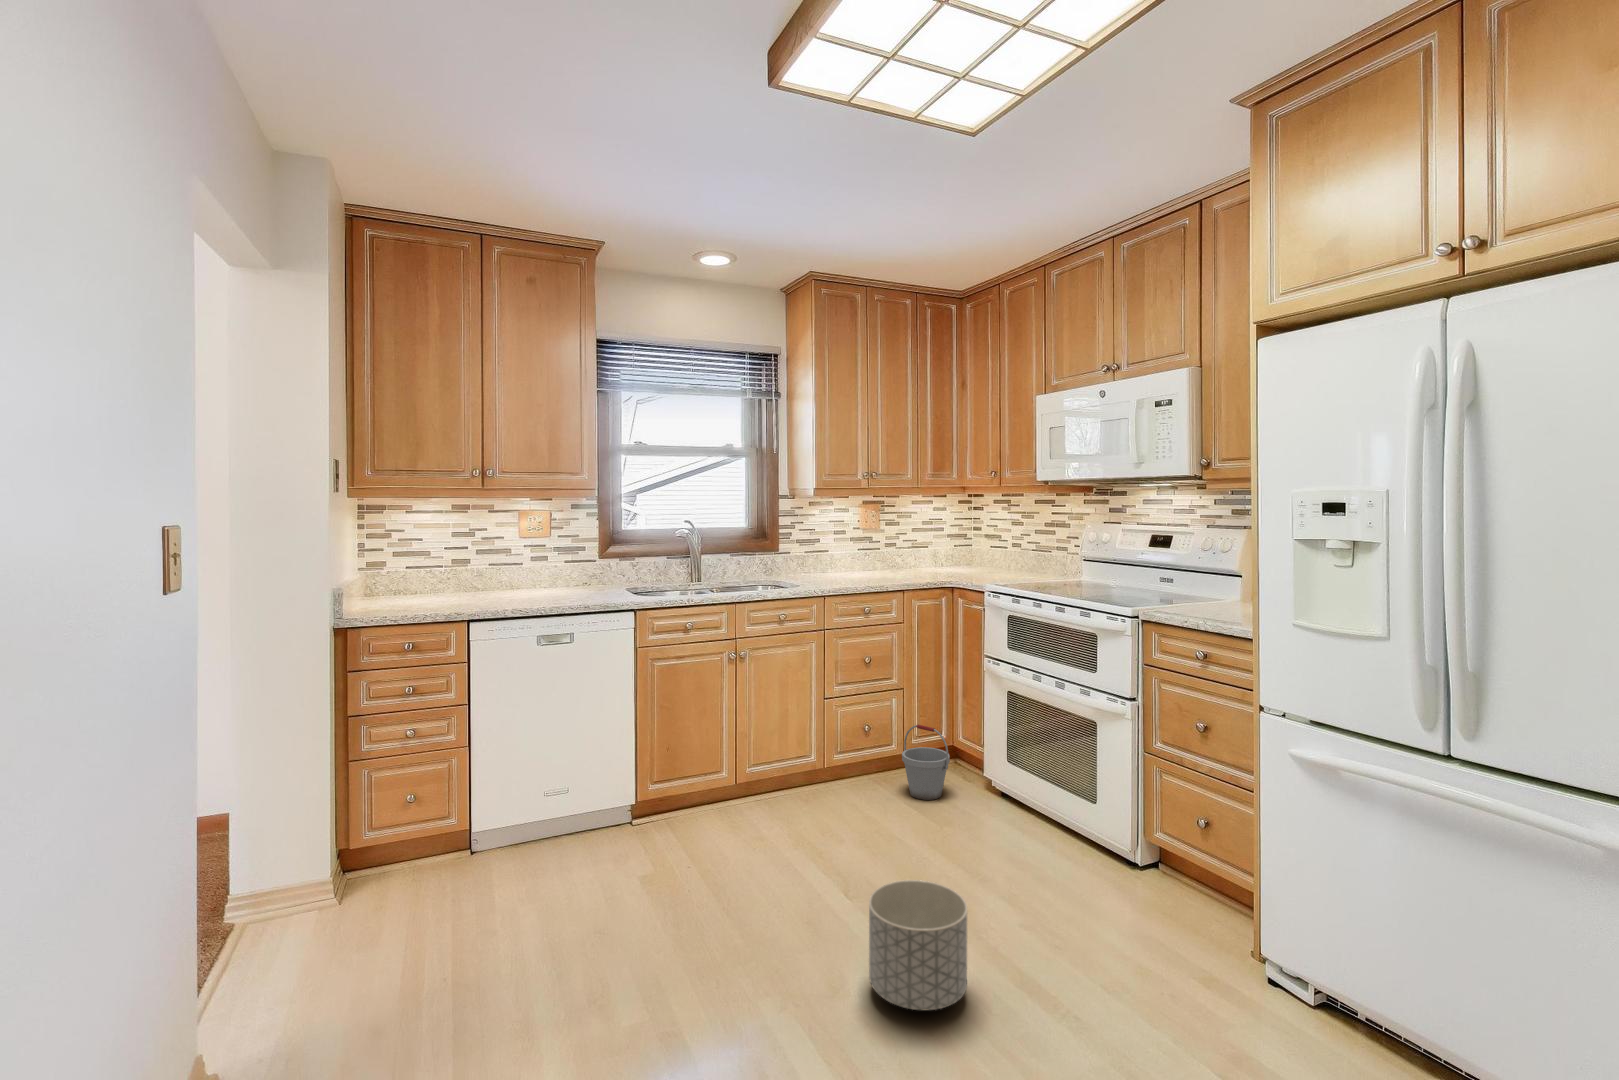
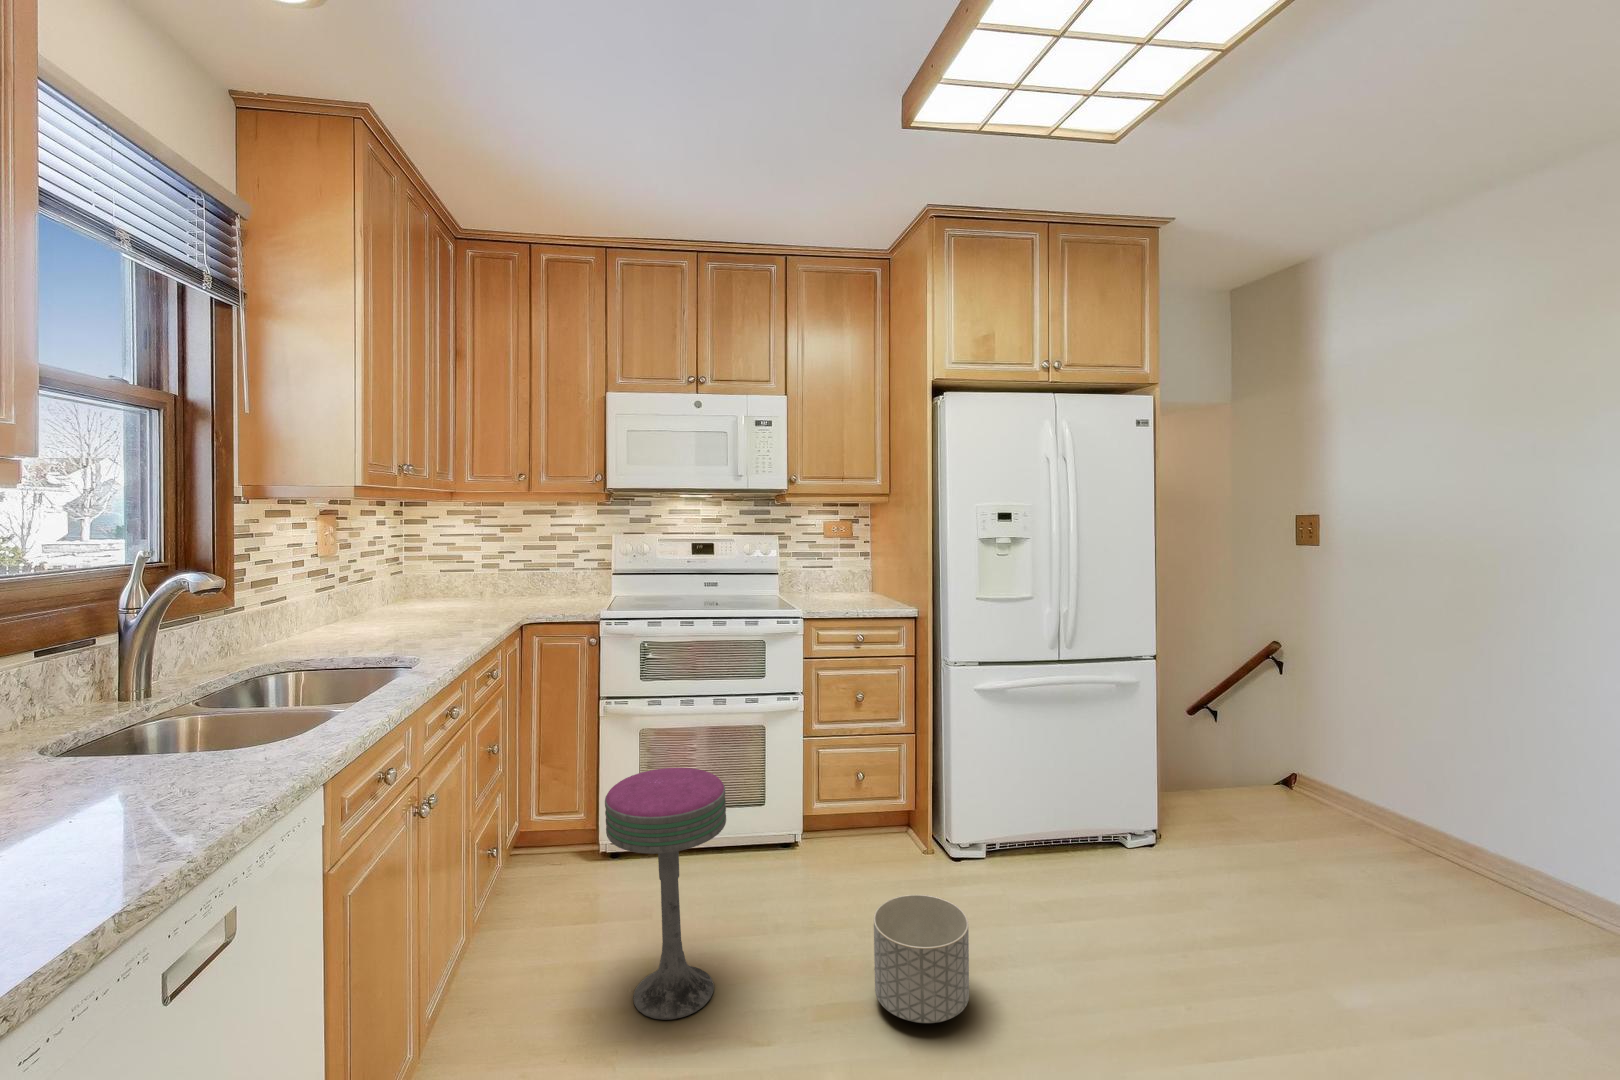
bar stool: none [793,694,887,887] -> present [605,768,726,1020]
bucket: present [902,725,950,800] -> none [523,796,589,890]

